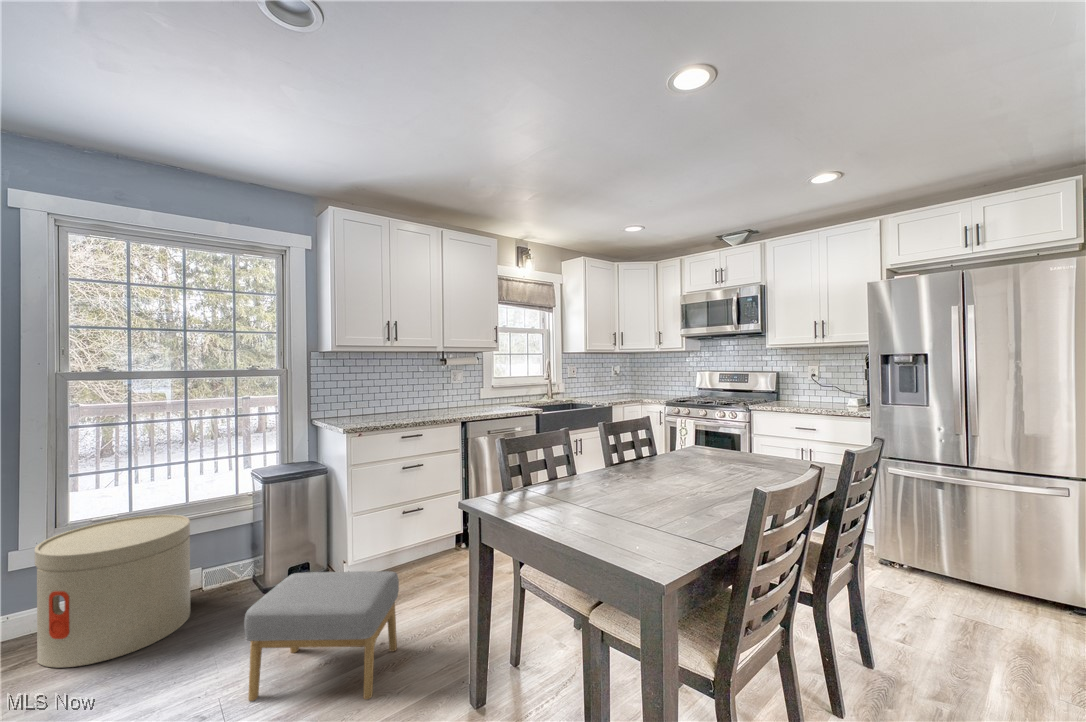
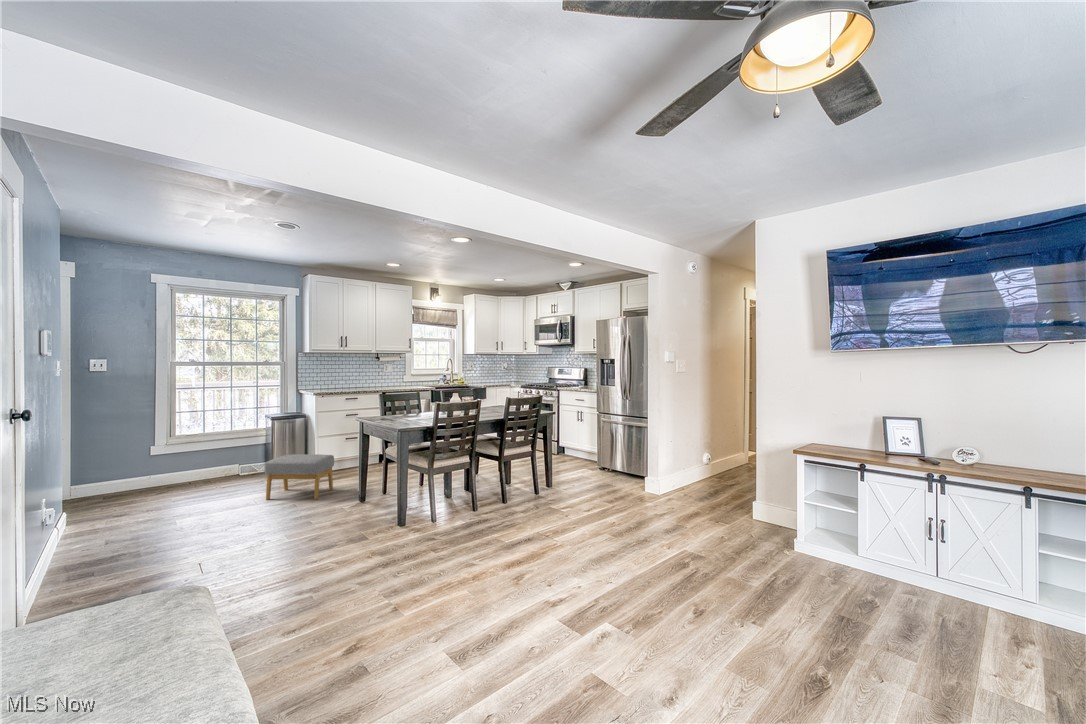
side table: present [35,515,190,668] -> none [168,434,235,493]

